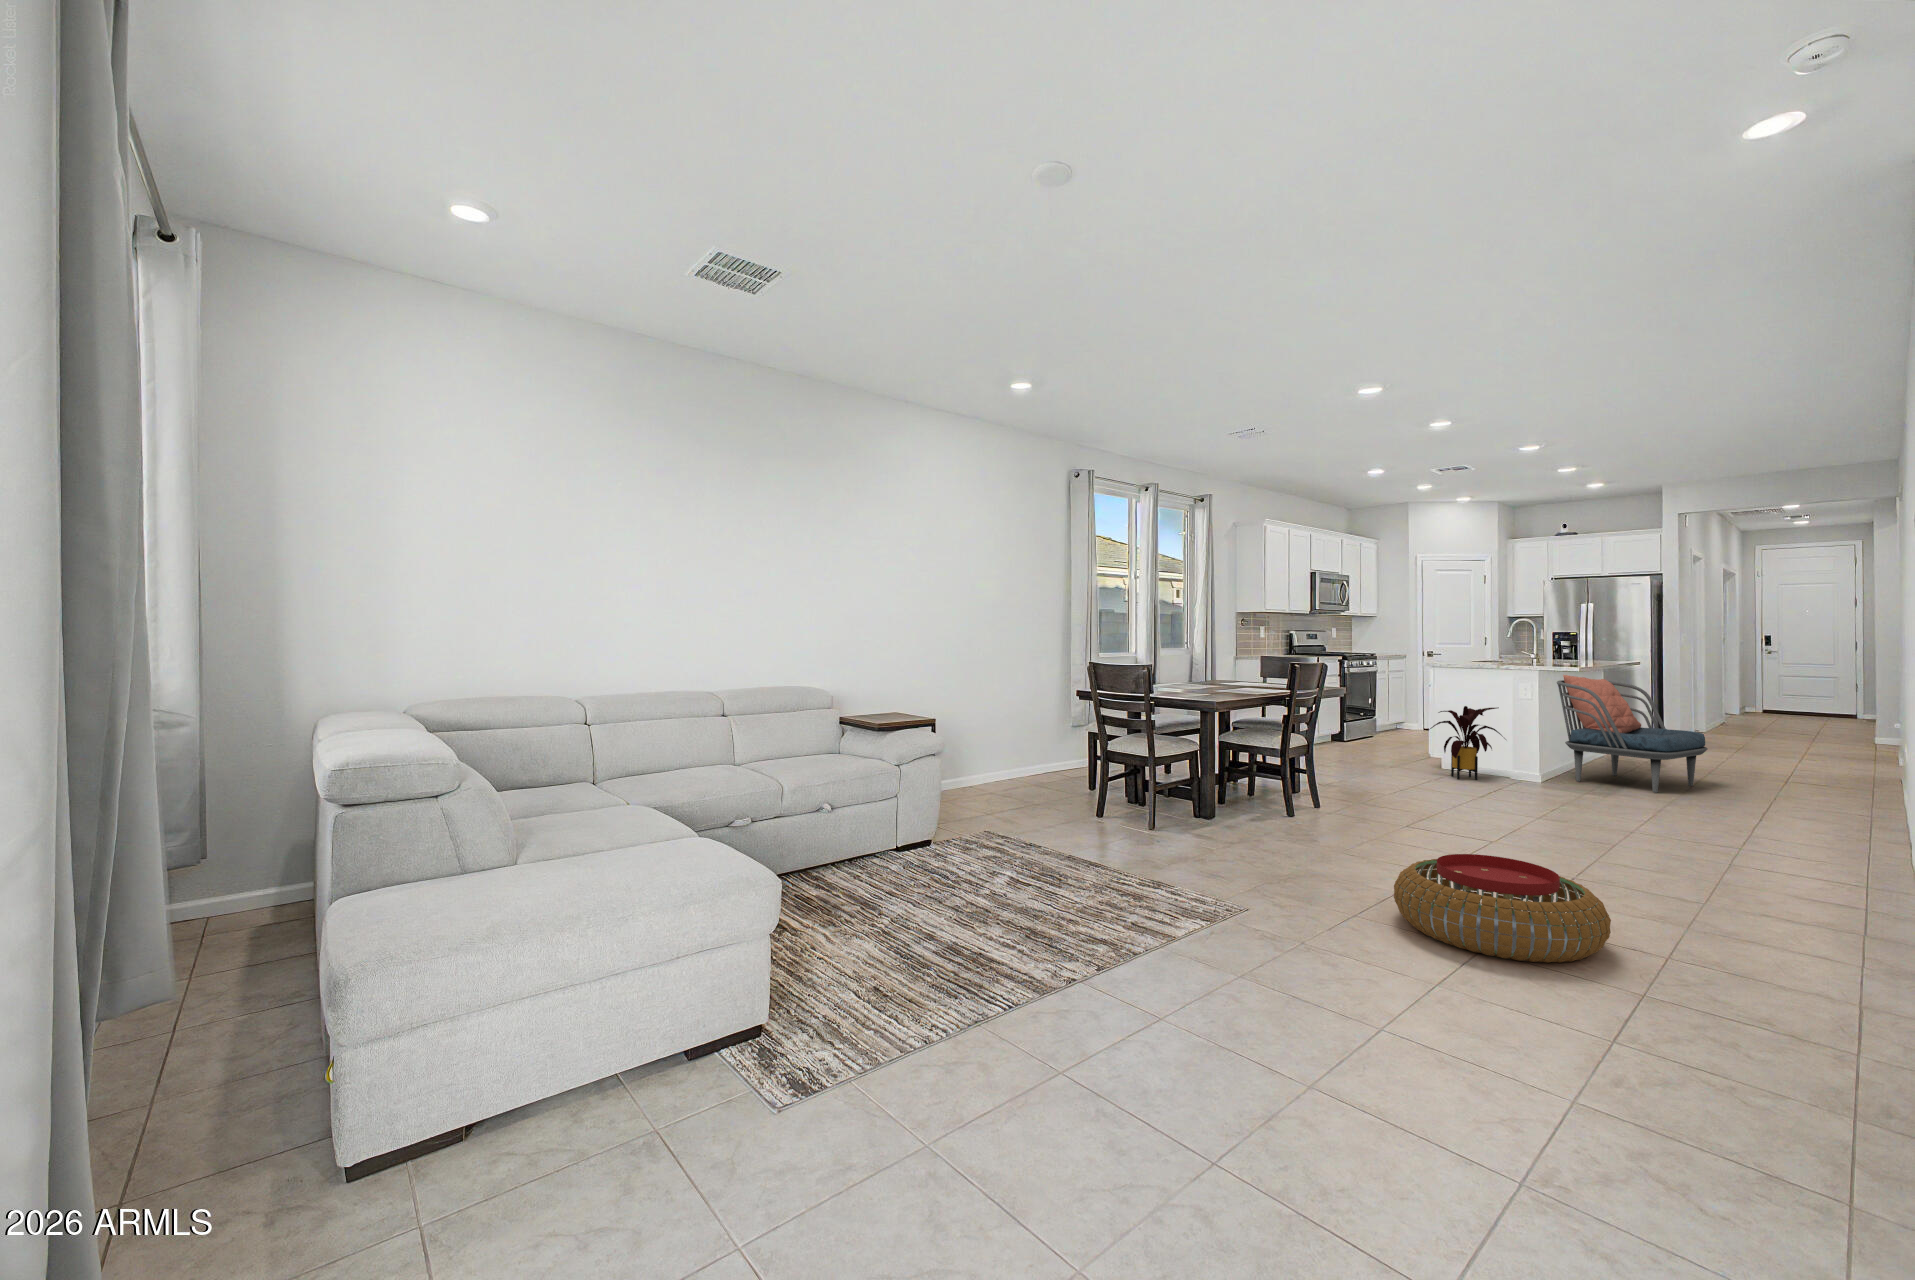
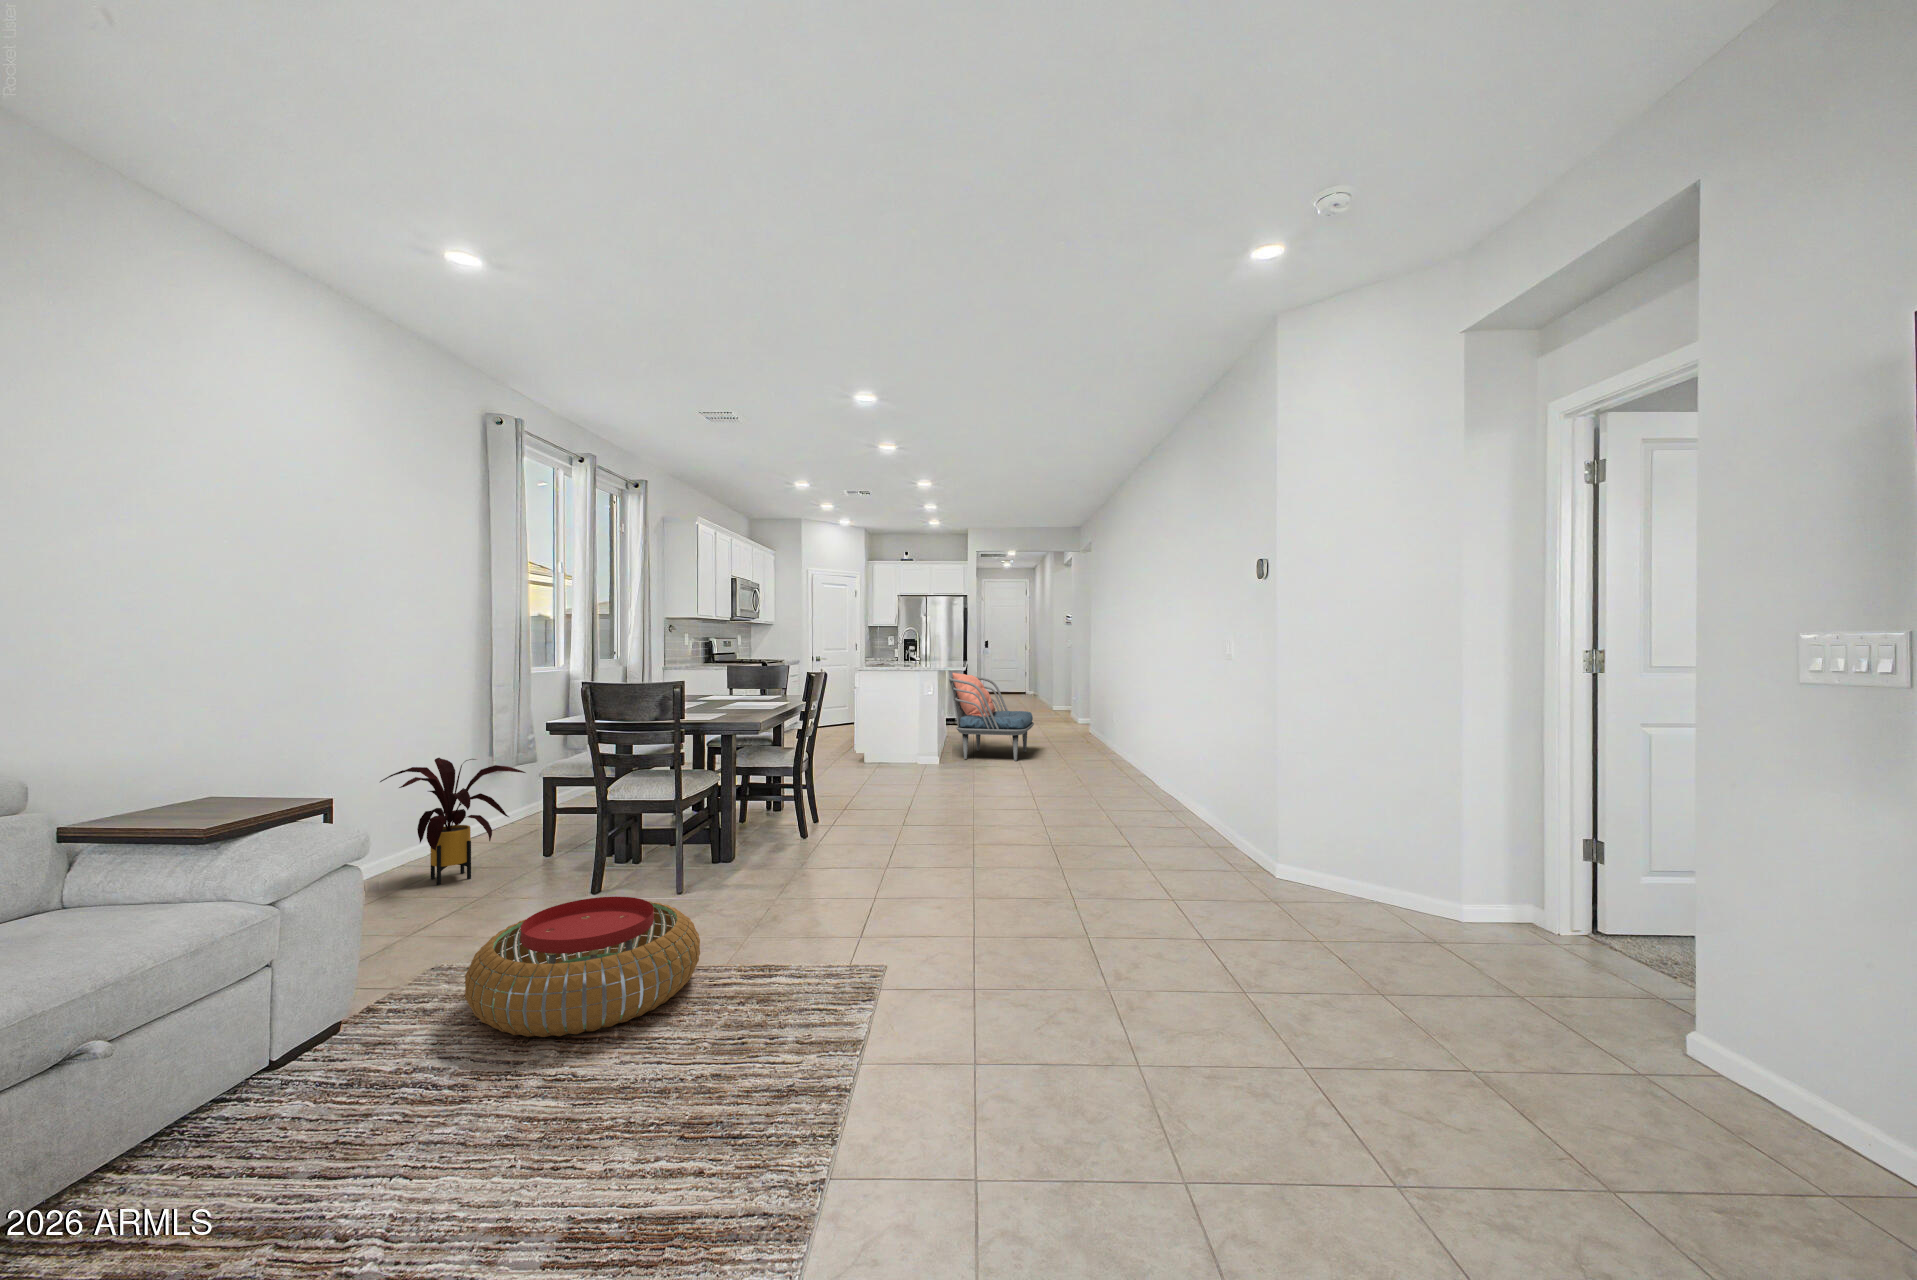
house plant: present [1430,706,1503,780] -> present [380,758,526,885]
pouf: present [1394,854,1611,963] -> present [465,897,700,1037]

